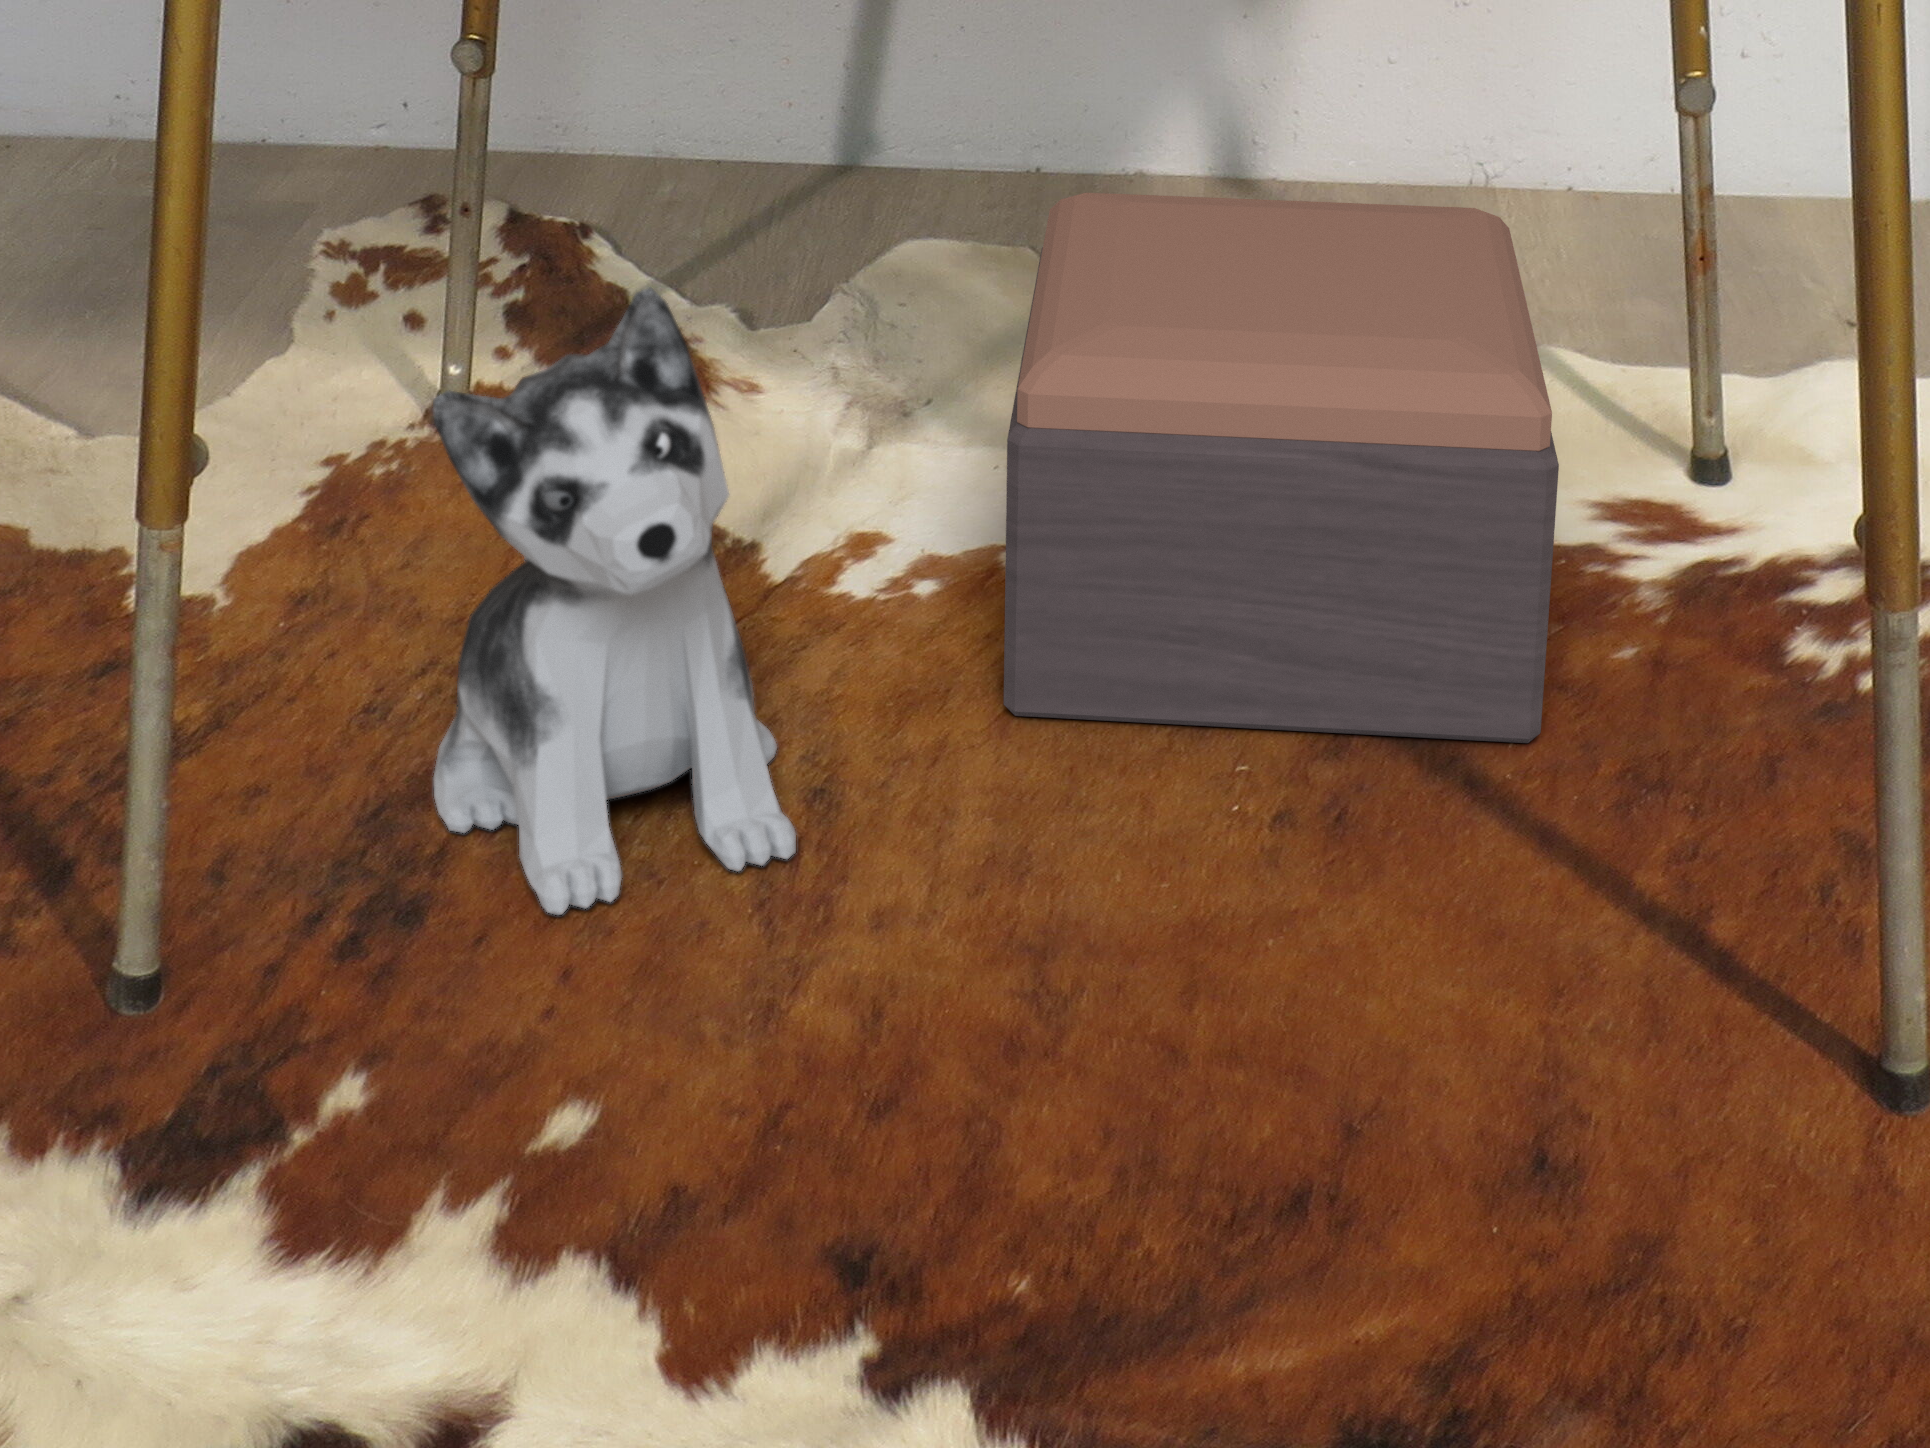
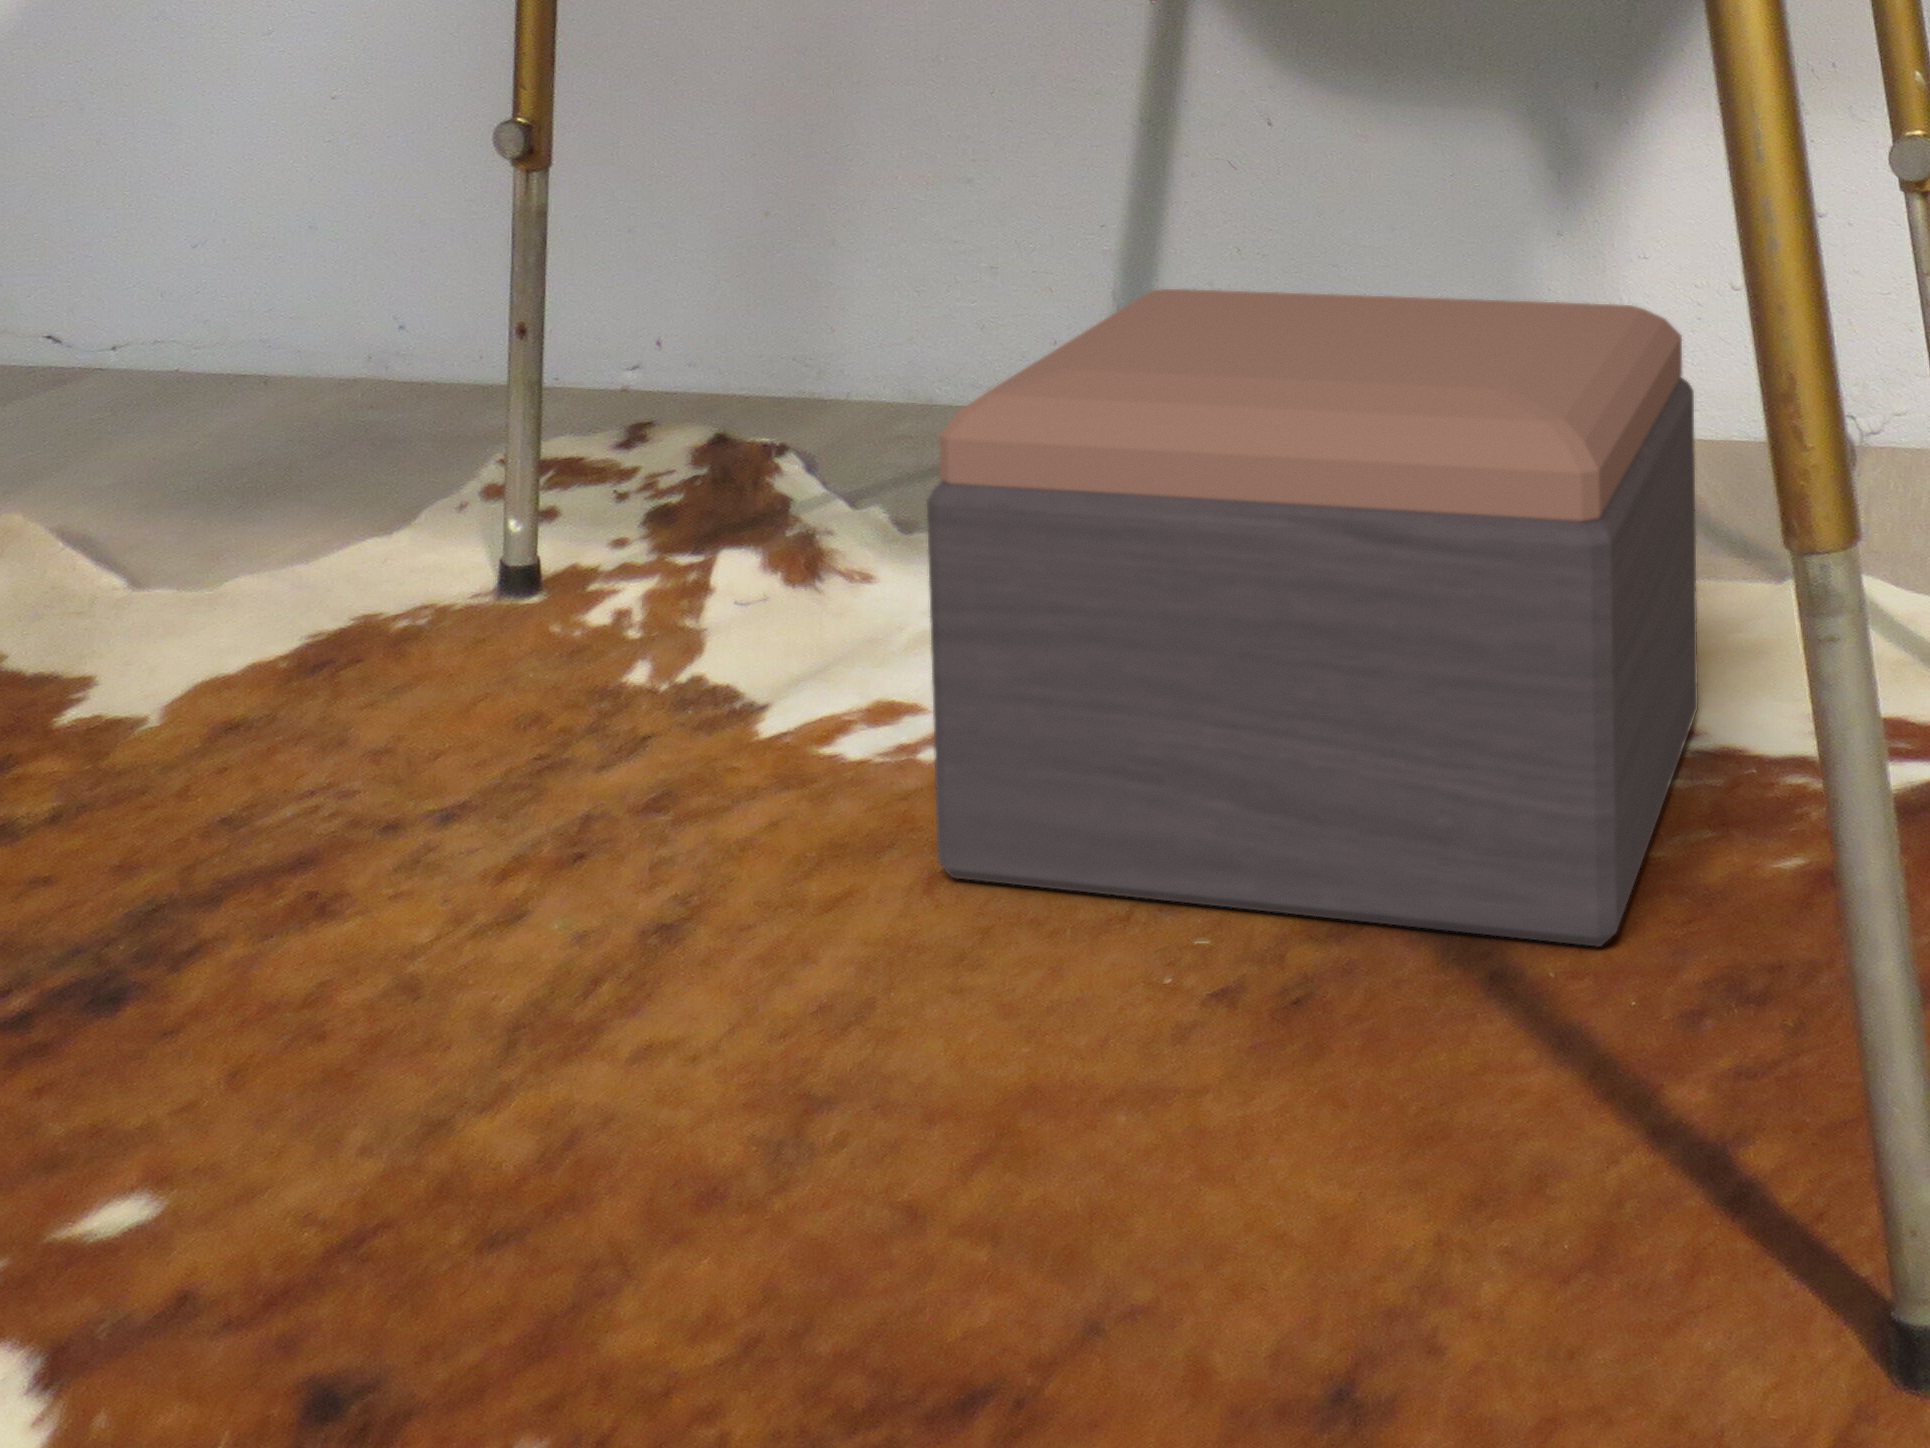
plush toy: present [433,288,796,915] -> none [150,242,637,1030]

